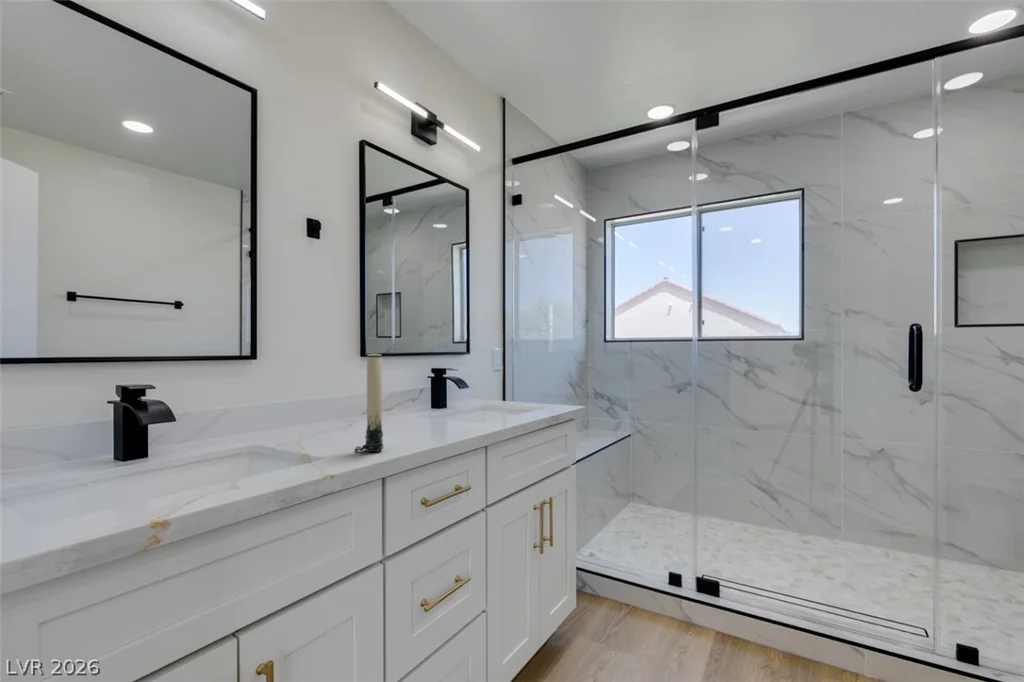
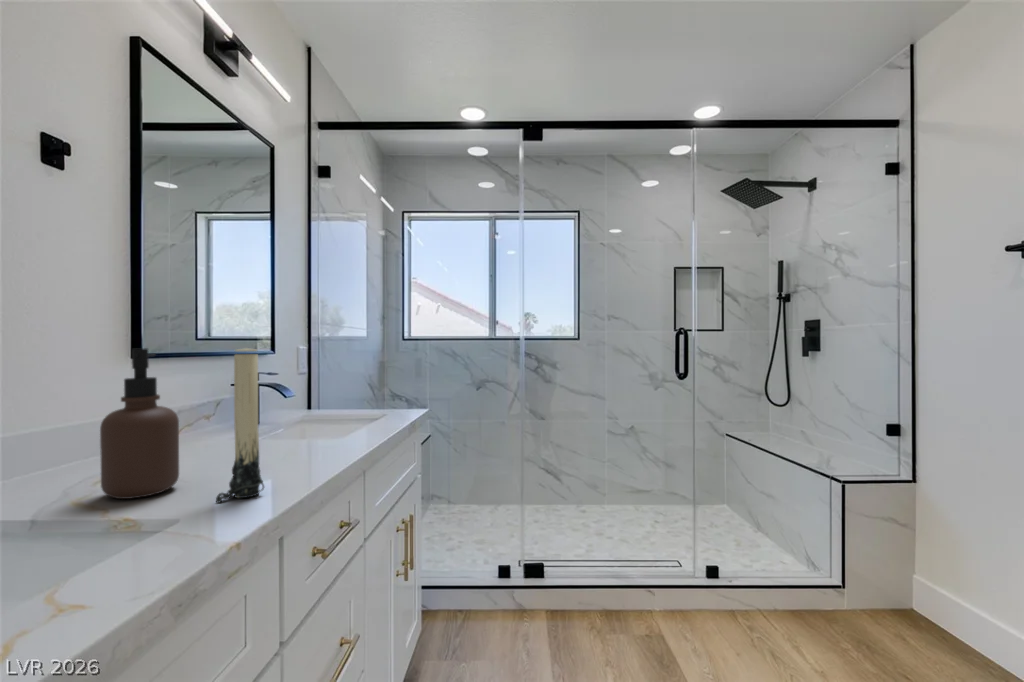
soap dispenser: none [309,352,350,444] -> present [100,348,179,499]

